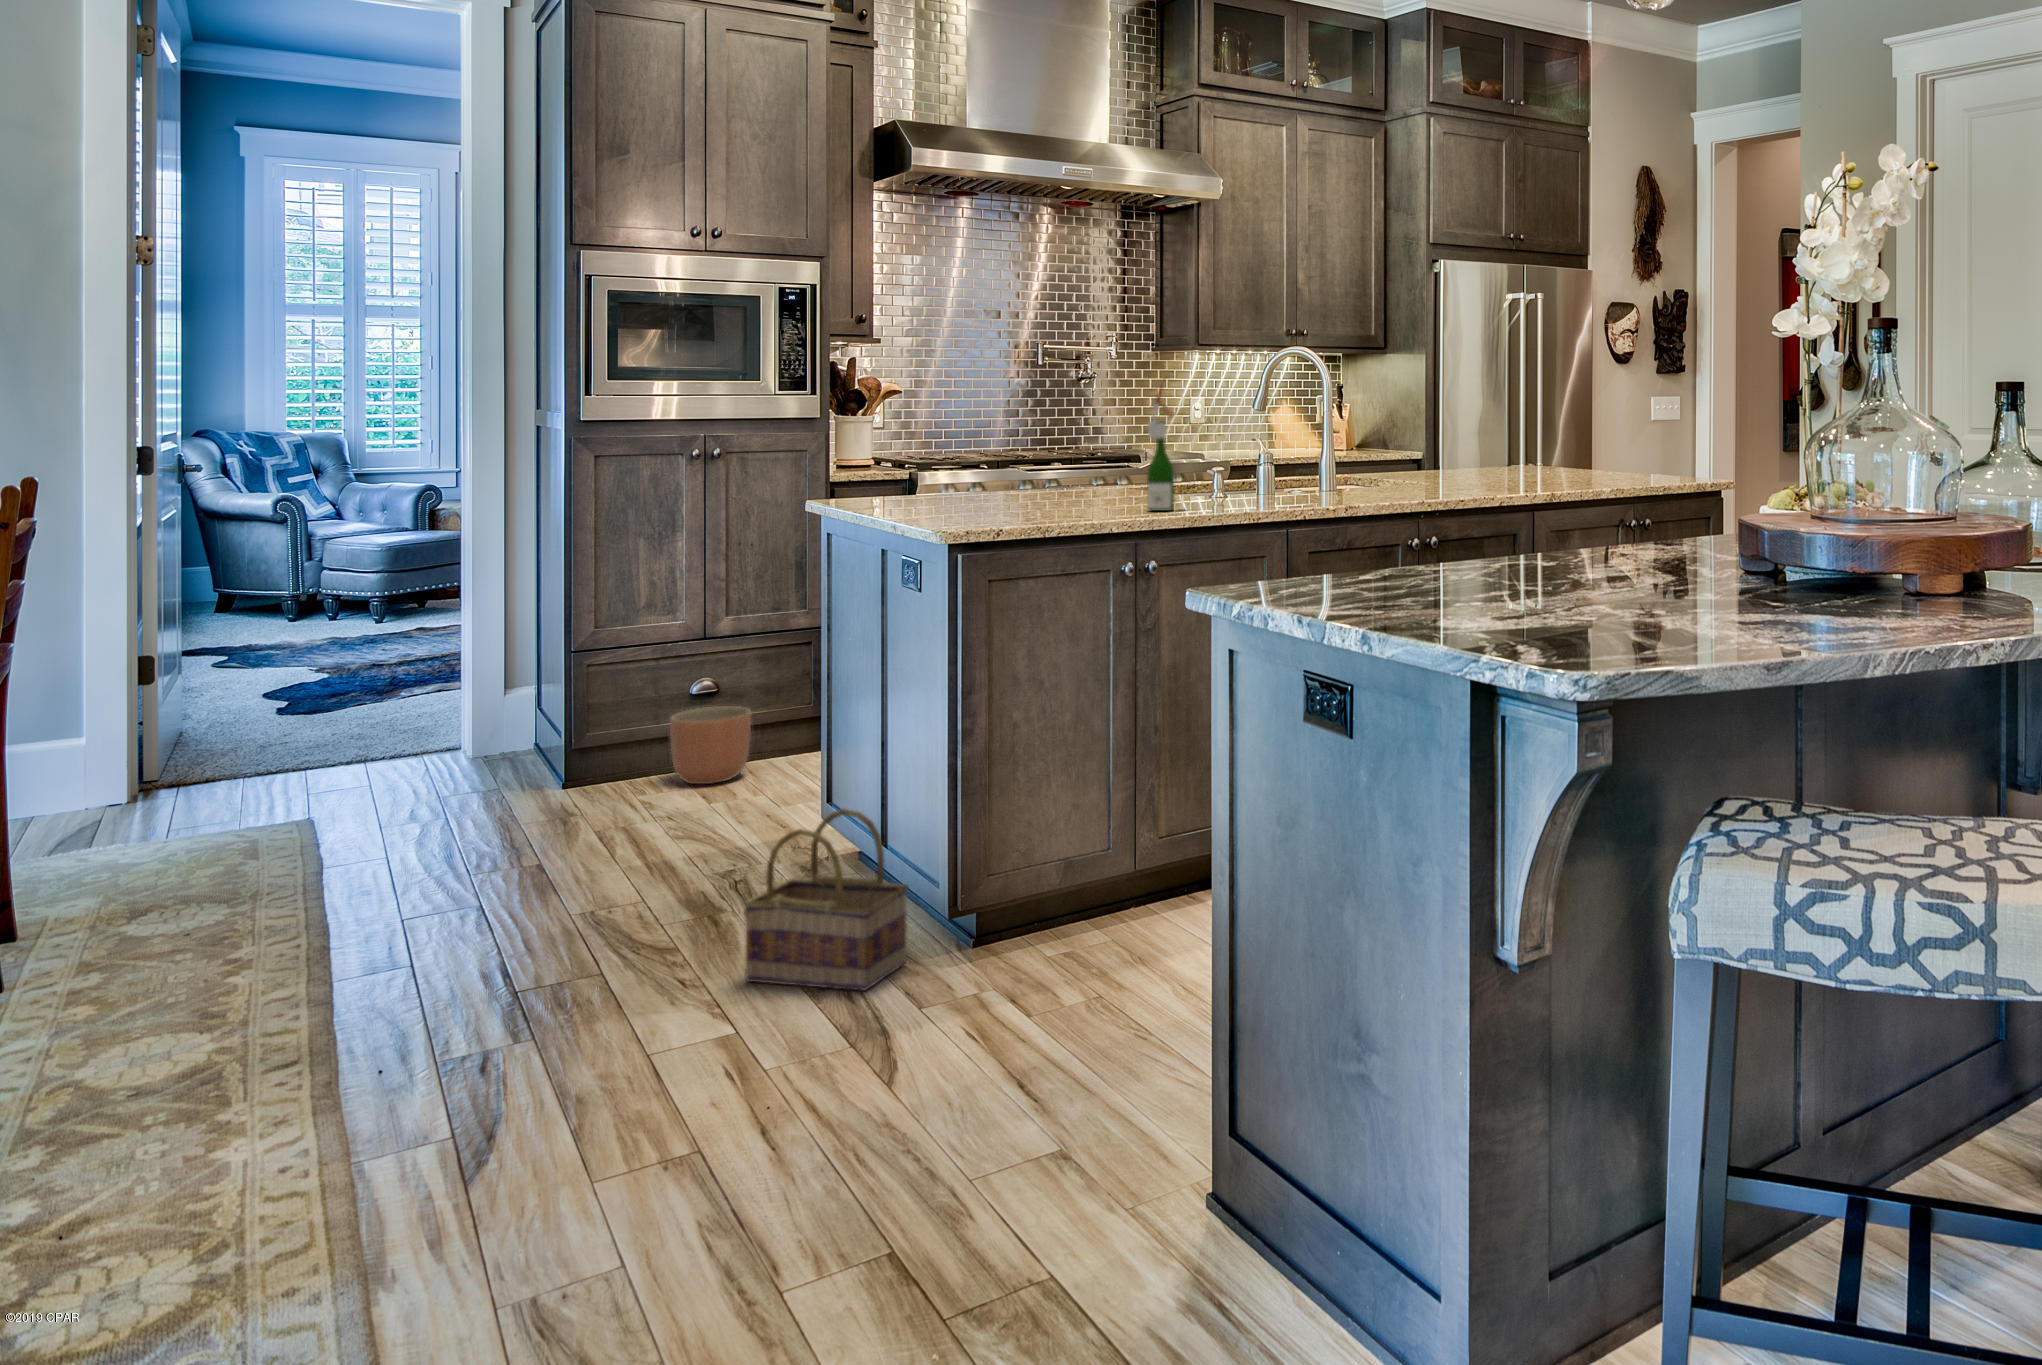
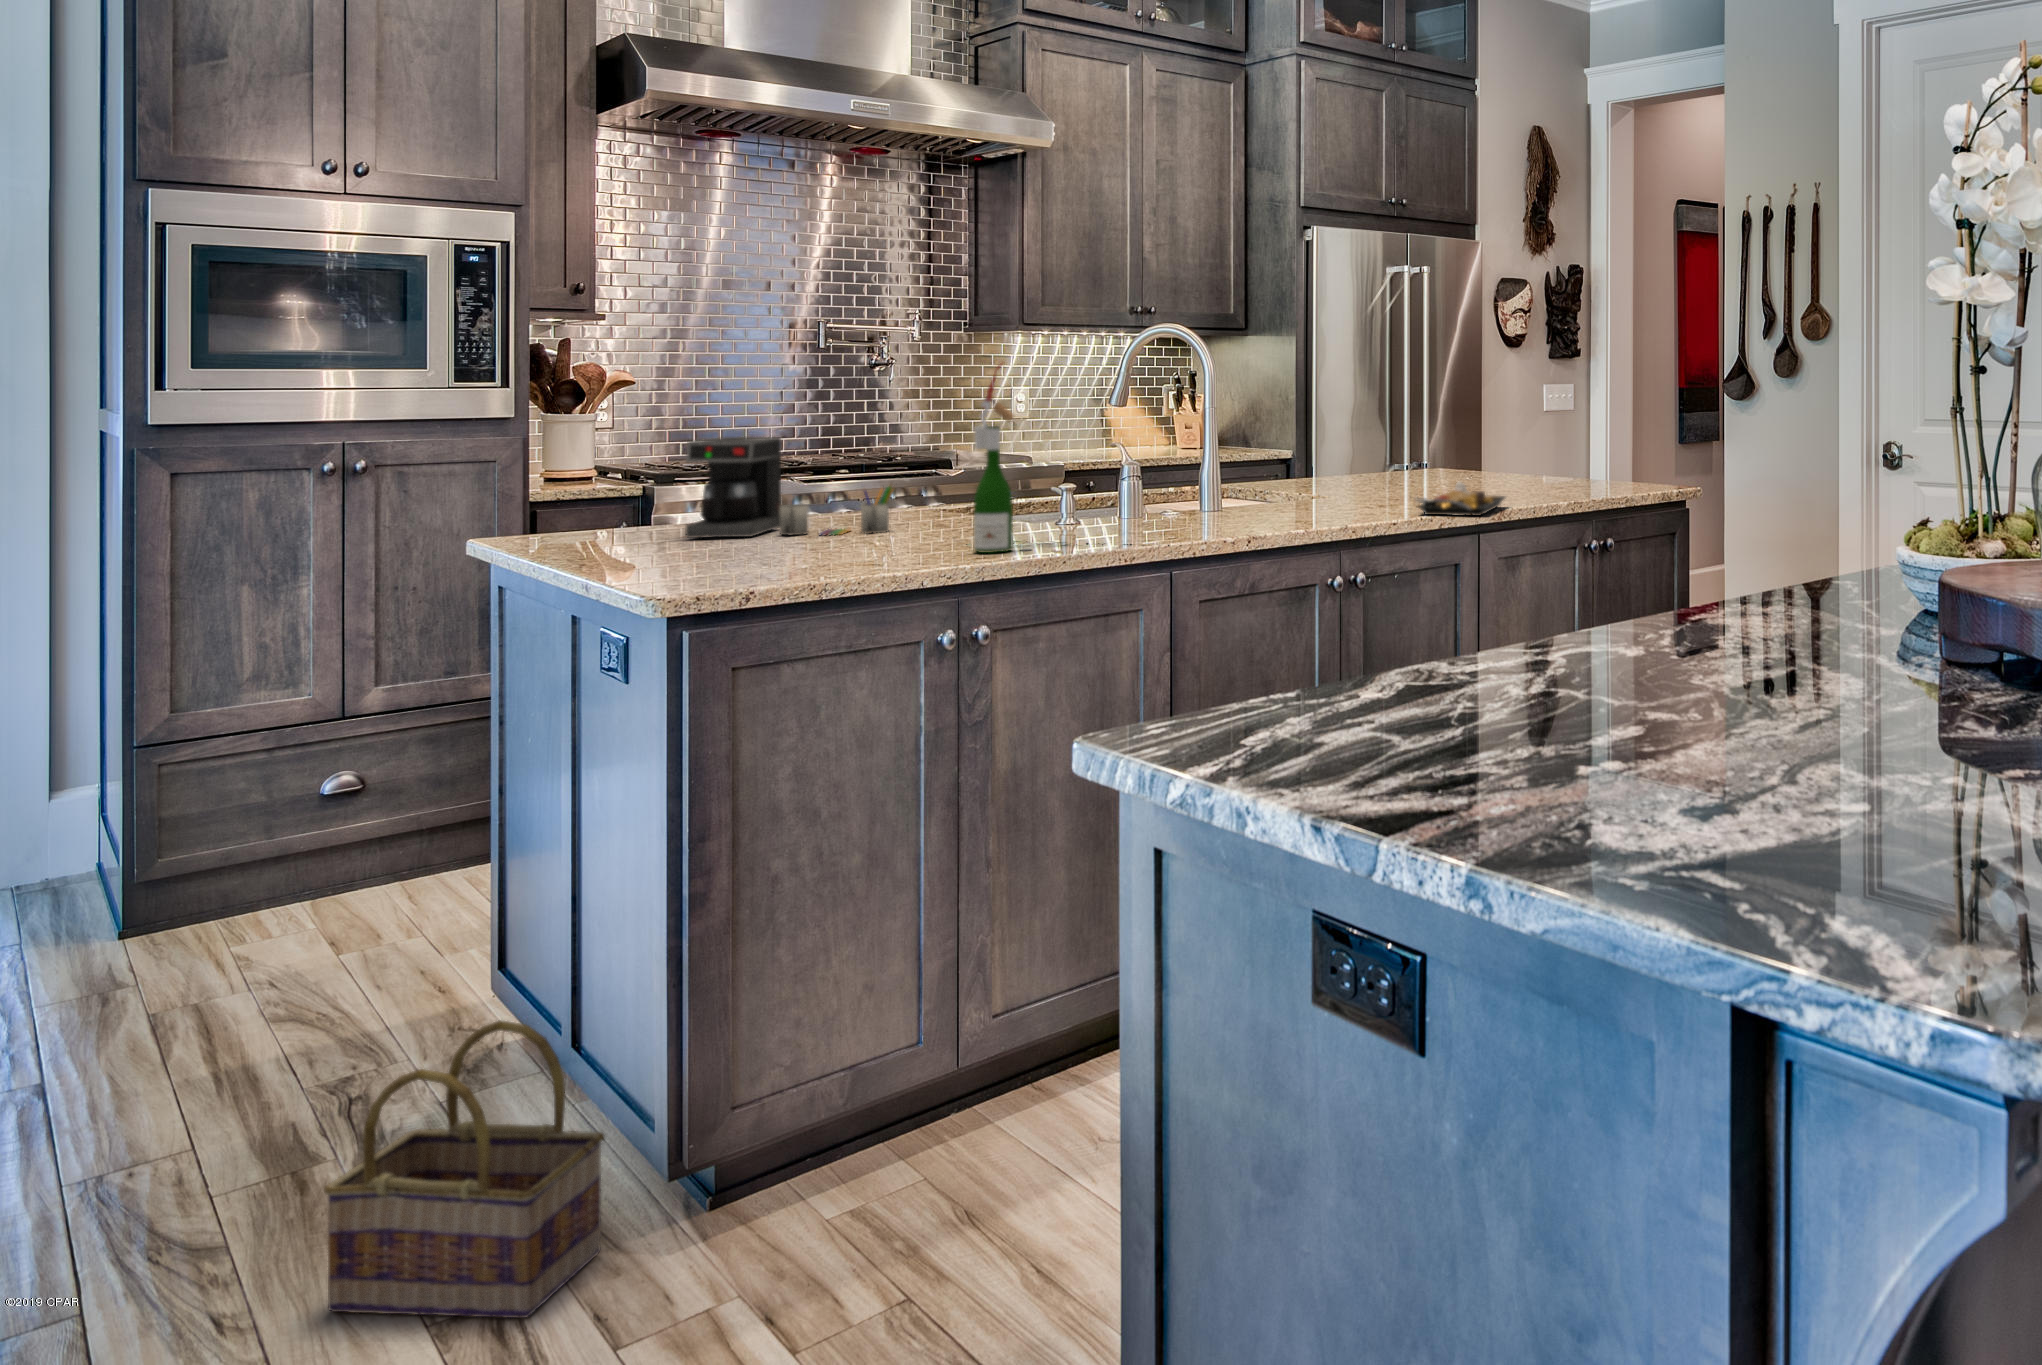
coffee maker: none [950,431,1096,503] -> present [686,437,894,538]
plate: none [1479,469,1560,495] -> present [1417,482,1505,516]
planter: present [670,706,751,784] -> none [285,809,409,922]

